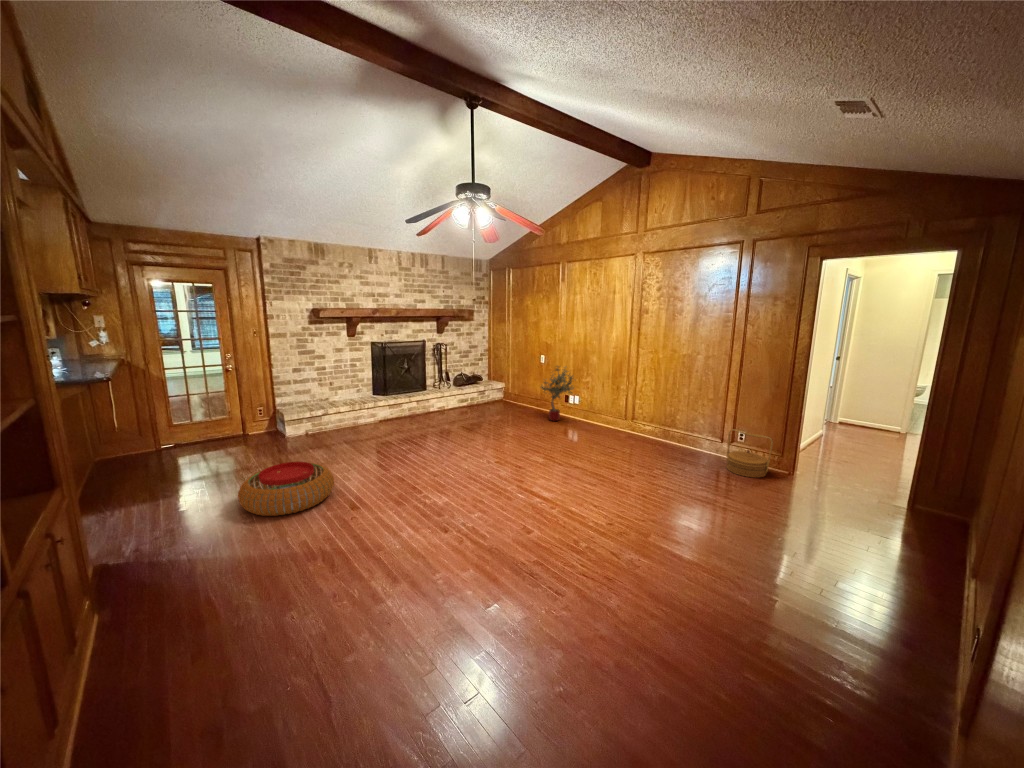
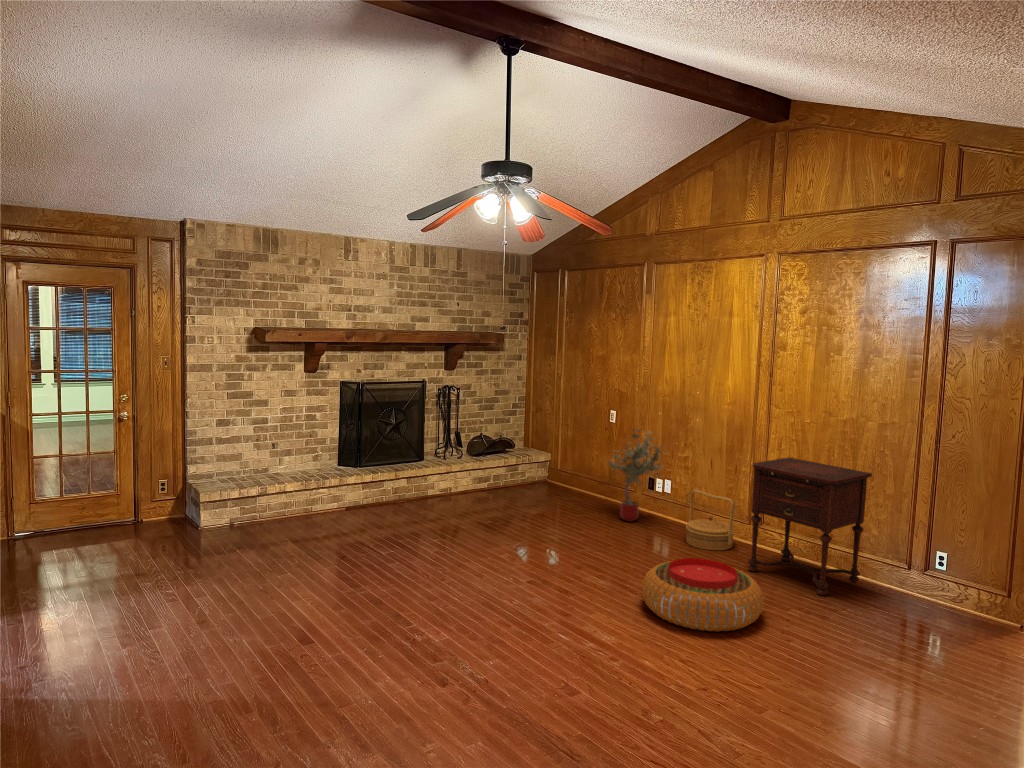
side table: none [627,379,701,460] -> present [748,457,872,595]
woven basket: present [727,429,773,477] -> present [686,490,735,550]
pouf: present [238,462,334,516] -> present [642,558,764,631]

